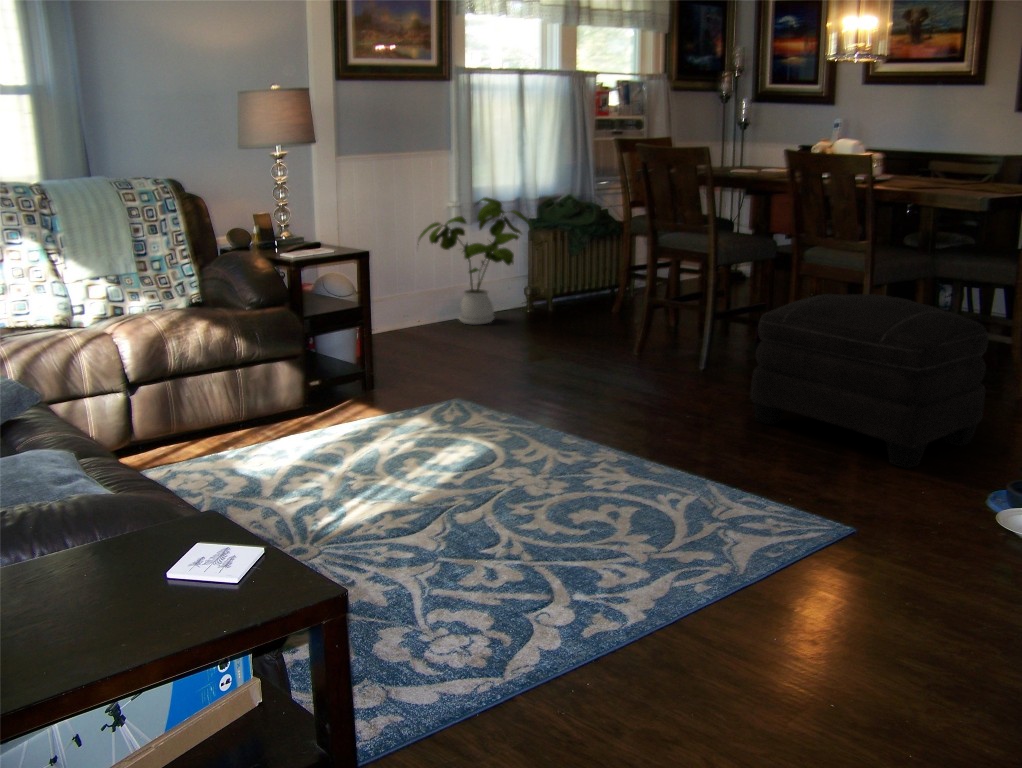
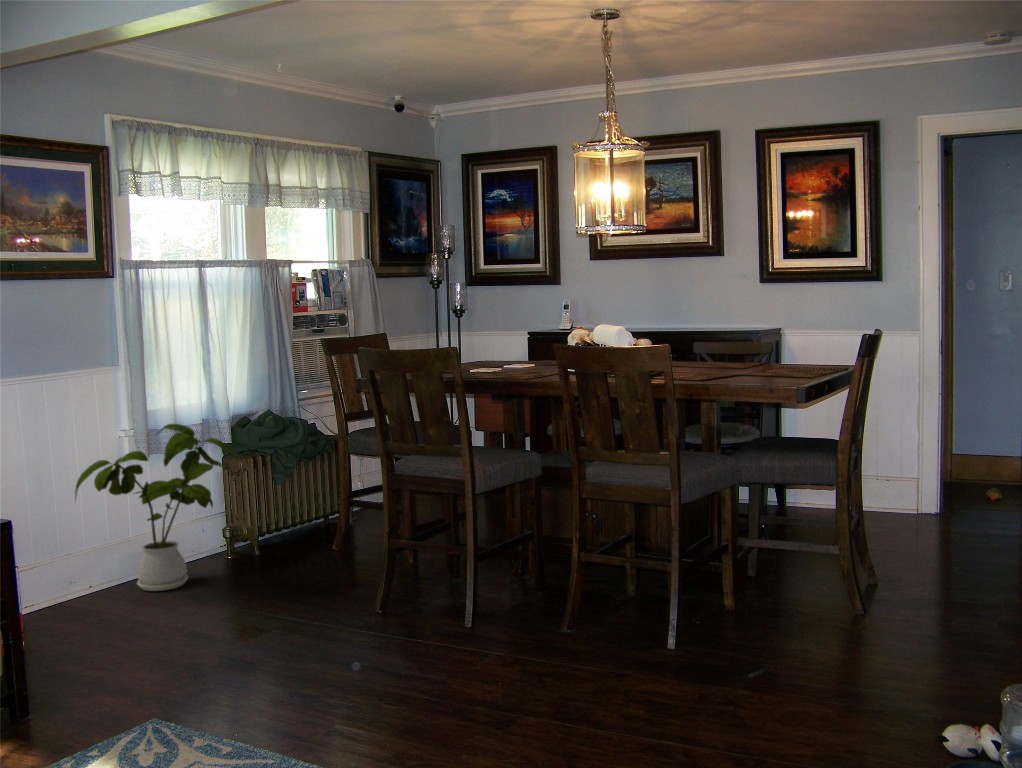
ottoman: present [750,294,988,468] -> none [565,529,819,738]

